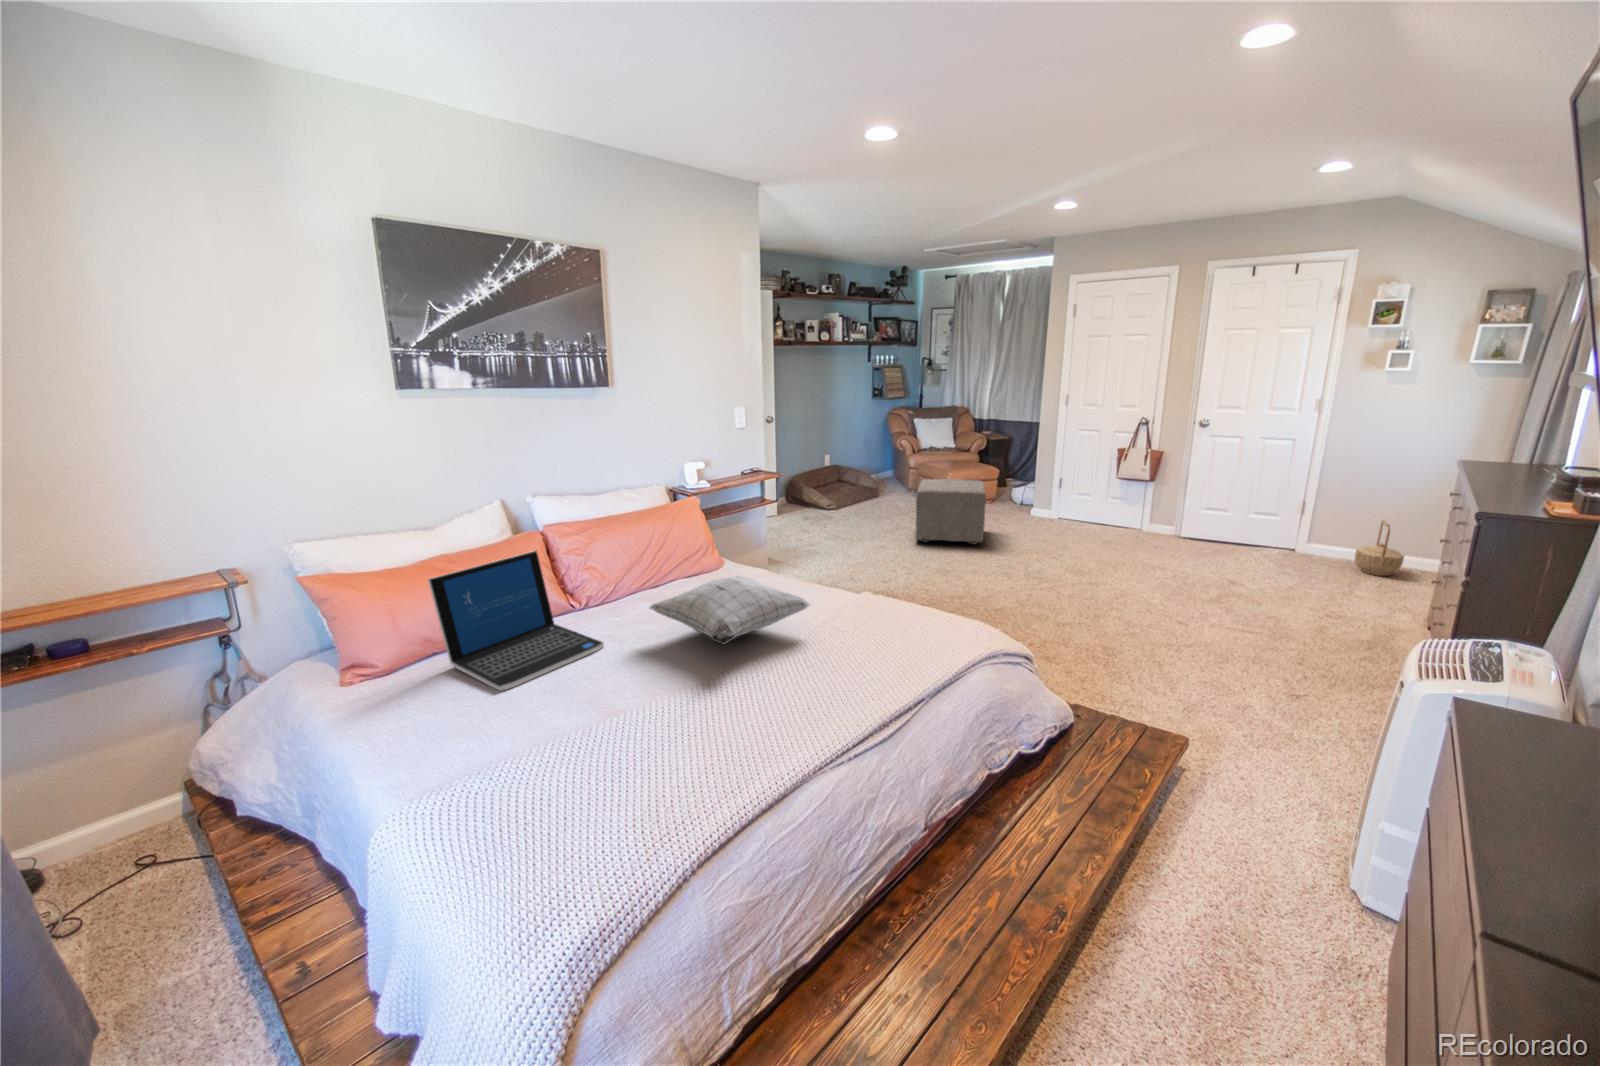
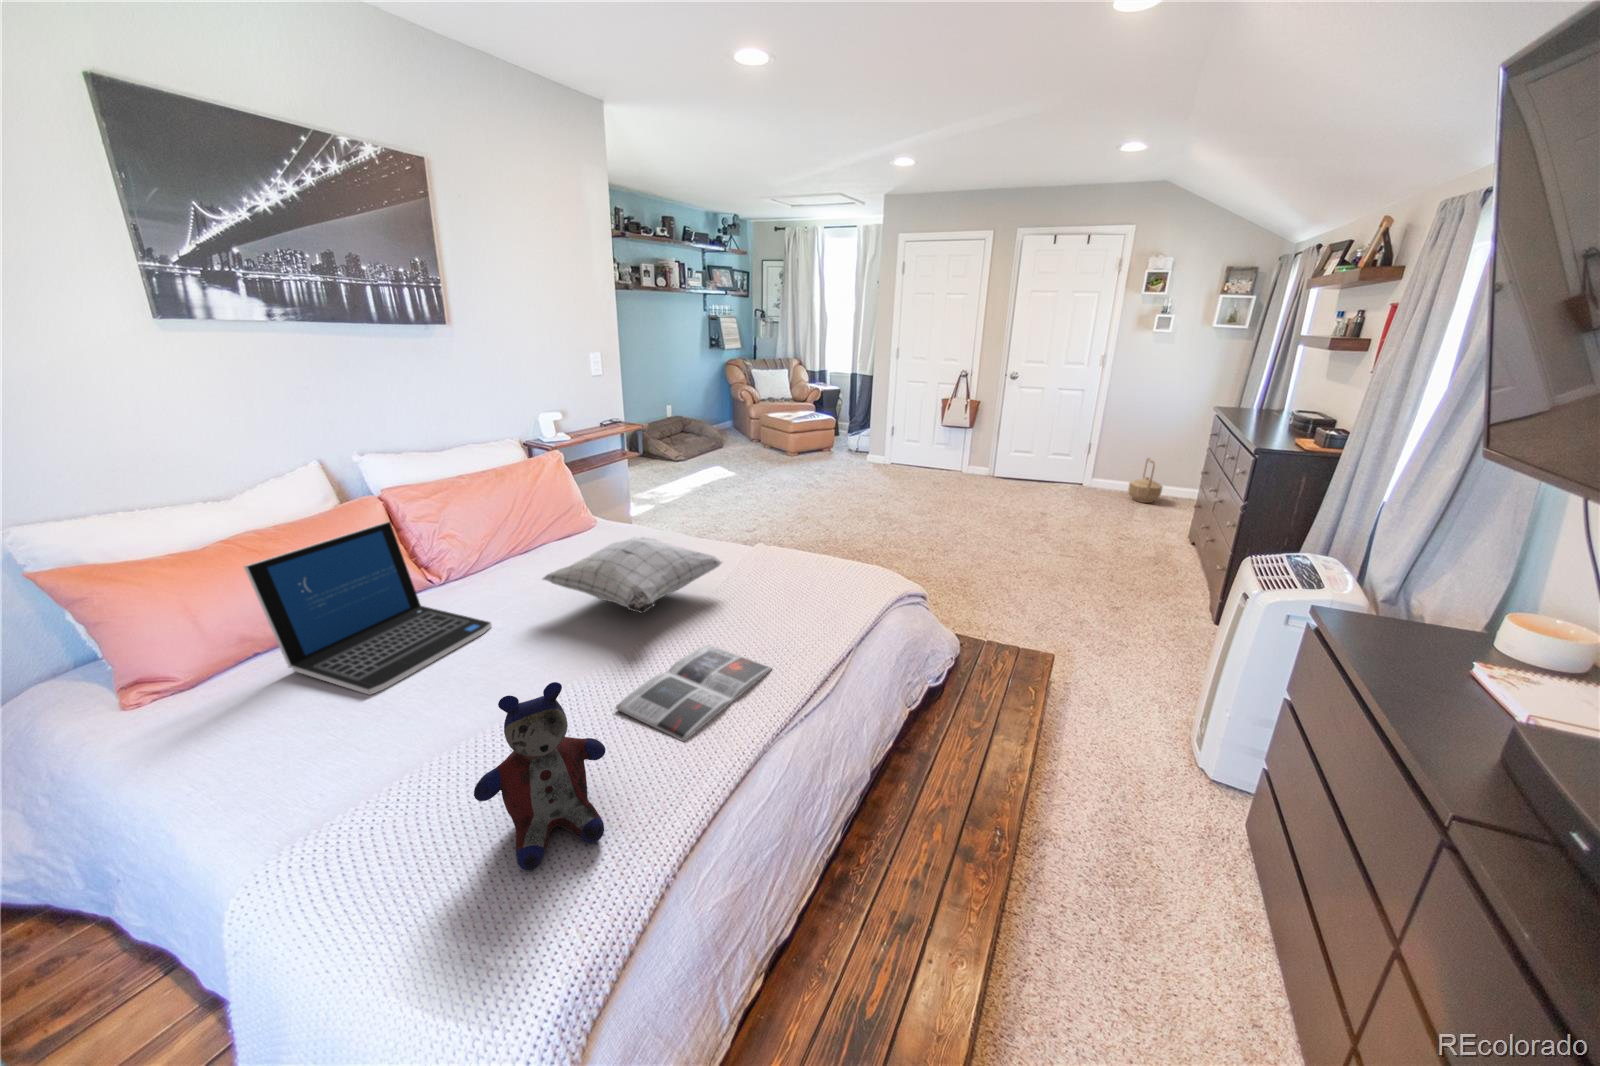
ottoman: present [915,479,986,545] -> none [776,430,840,491]
magazine: none [680,679,831,760] -> present [616,645,772,741]
stuffed bear: none [543,685,652,841] -> present [474,682,606,871]

